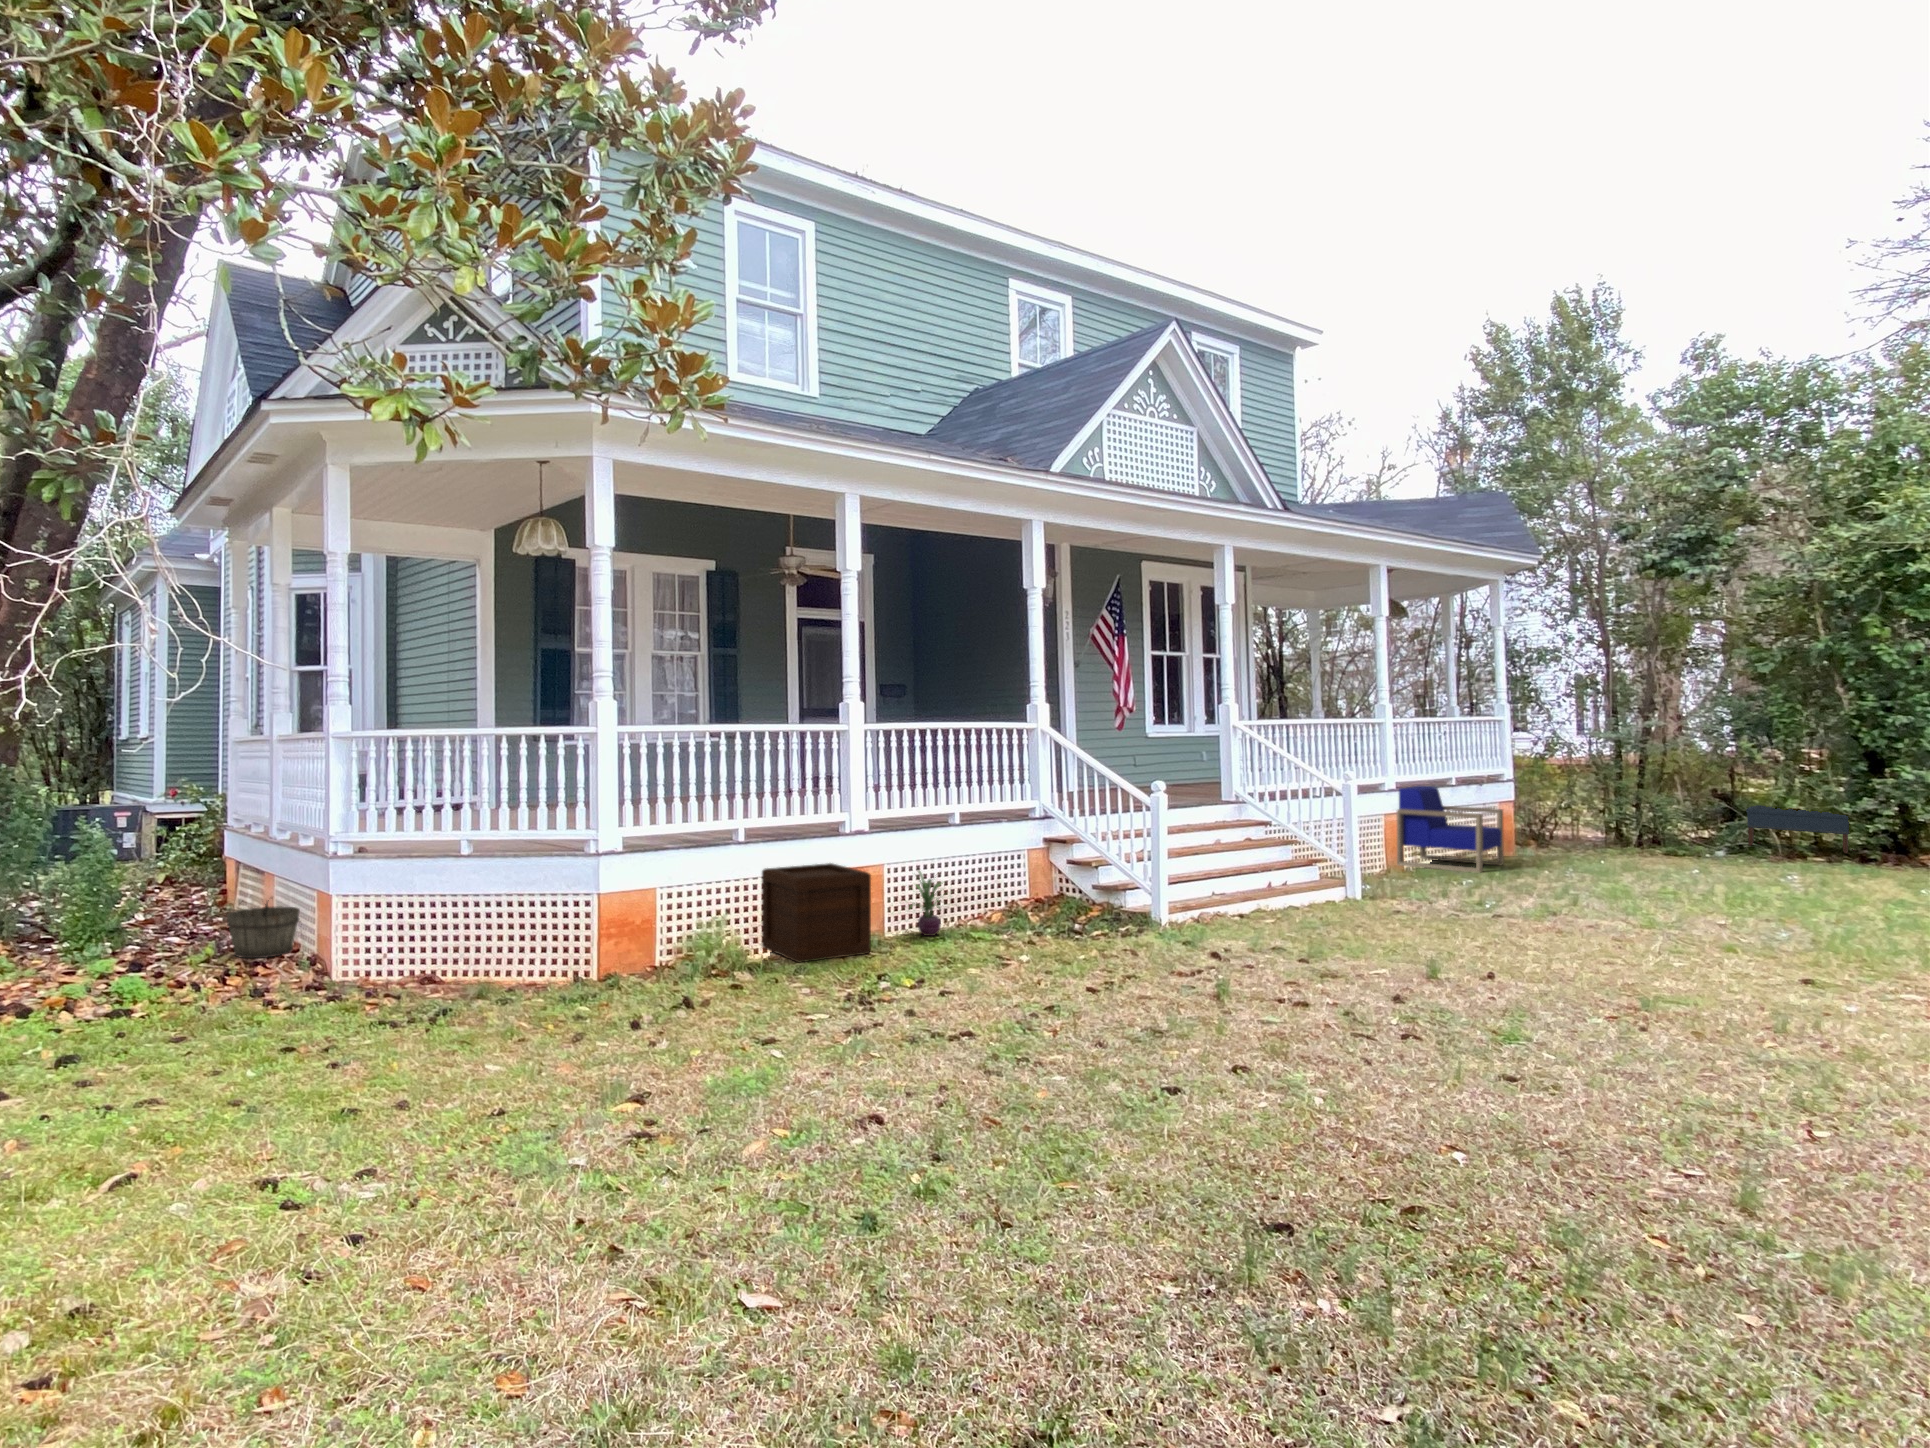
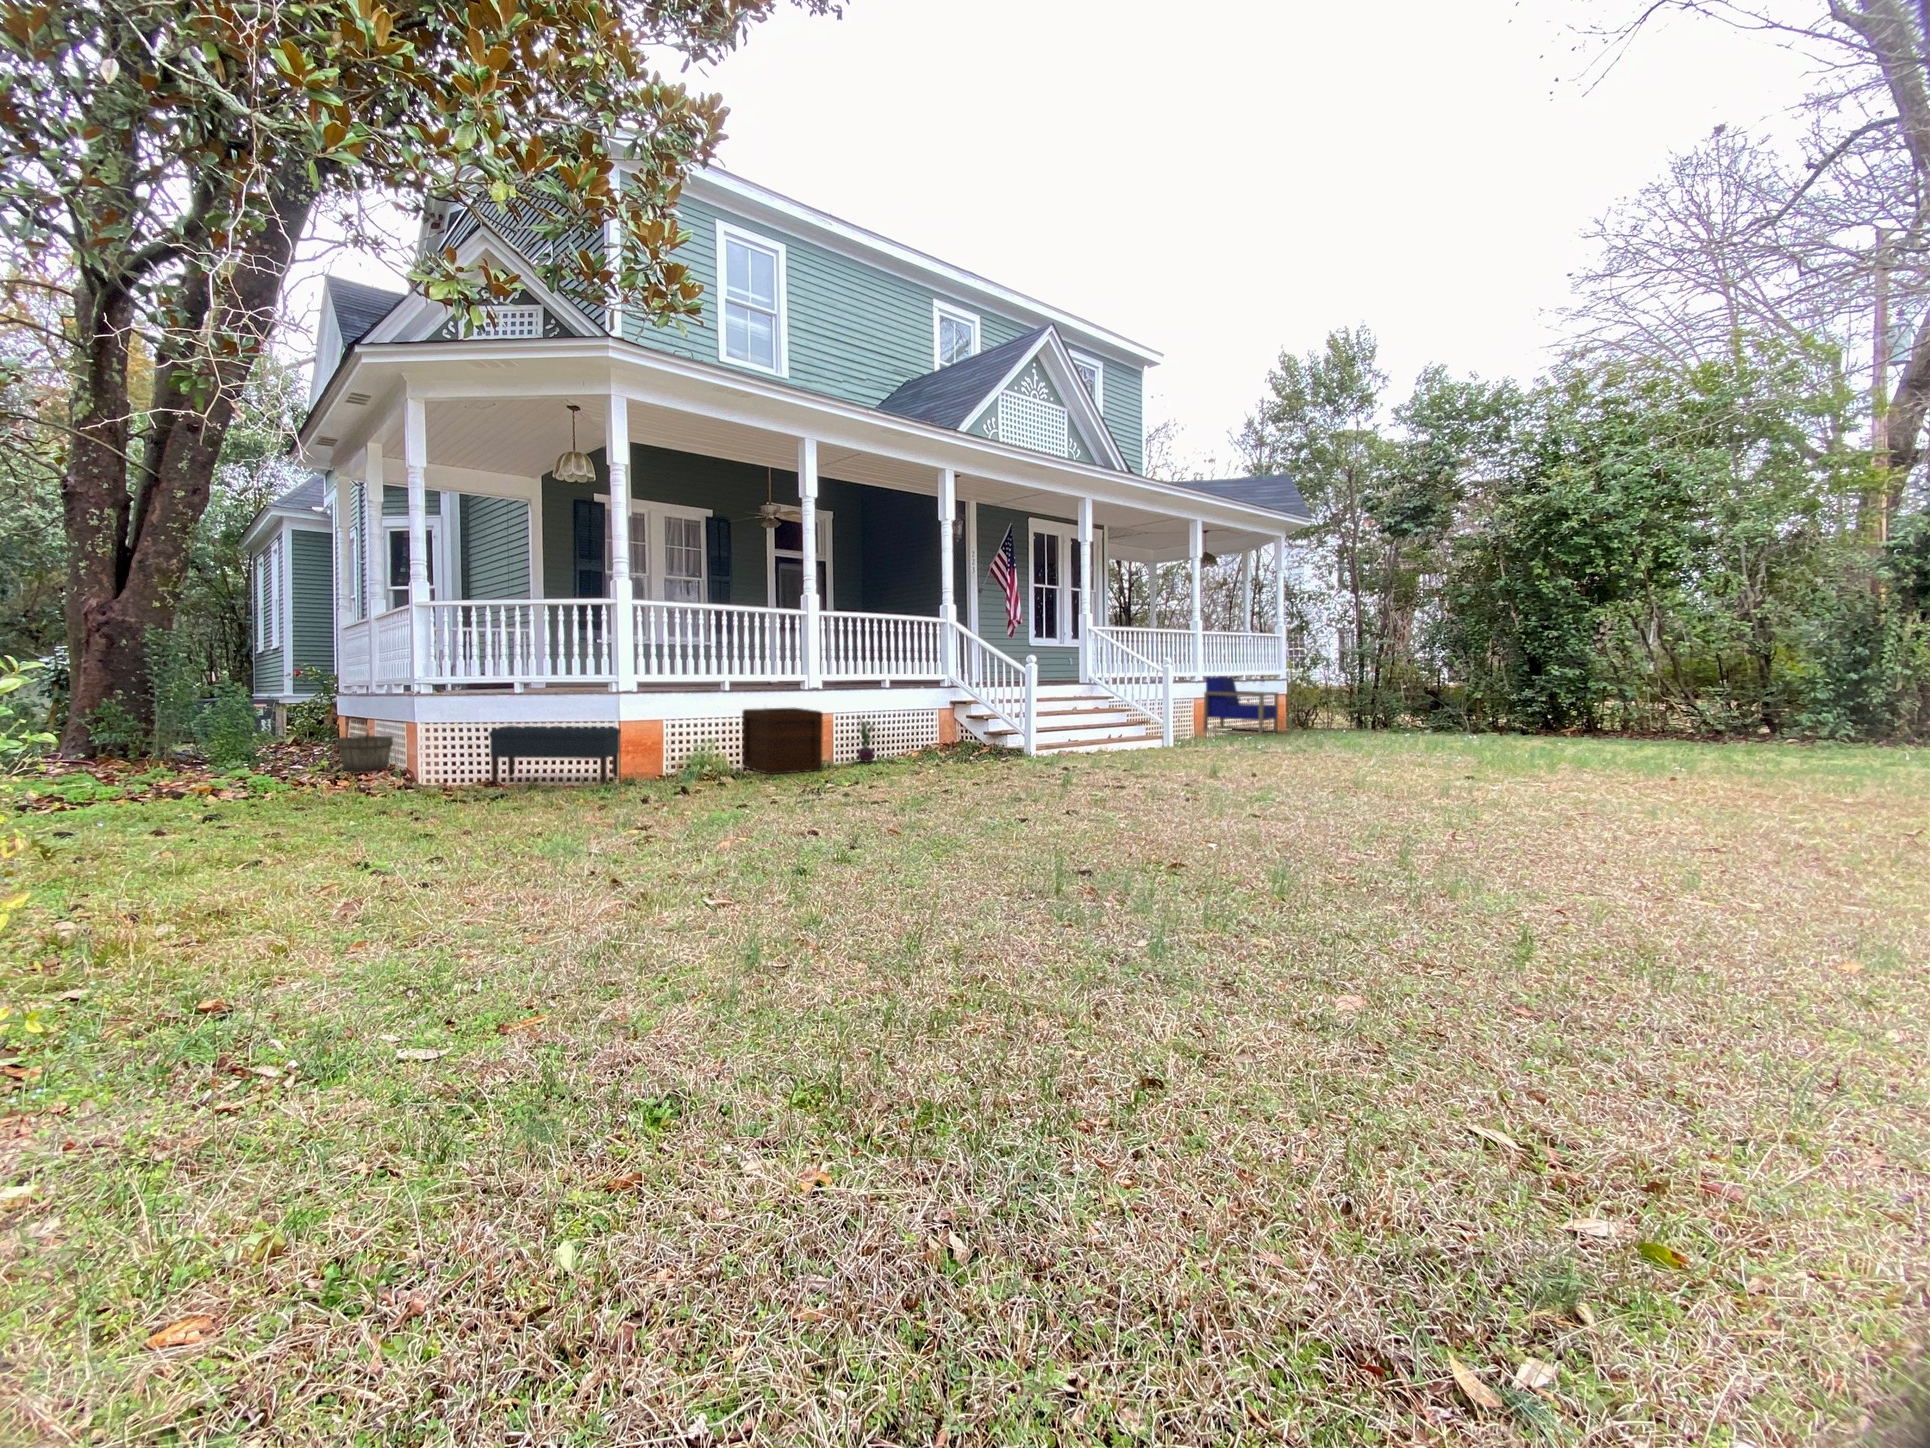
bench: present [1746,805,1856,853] -> present [489,725,621,784]

